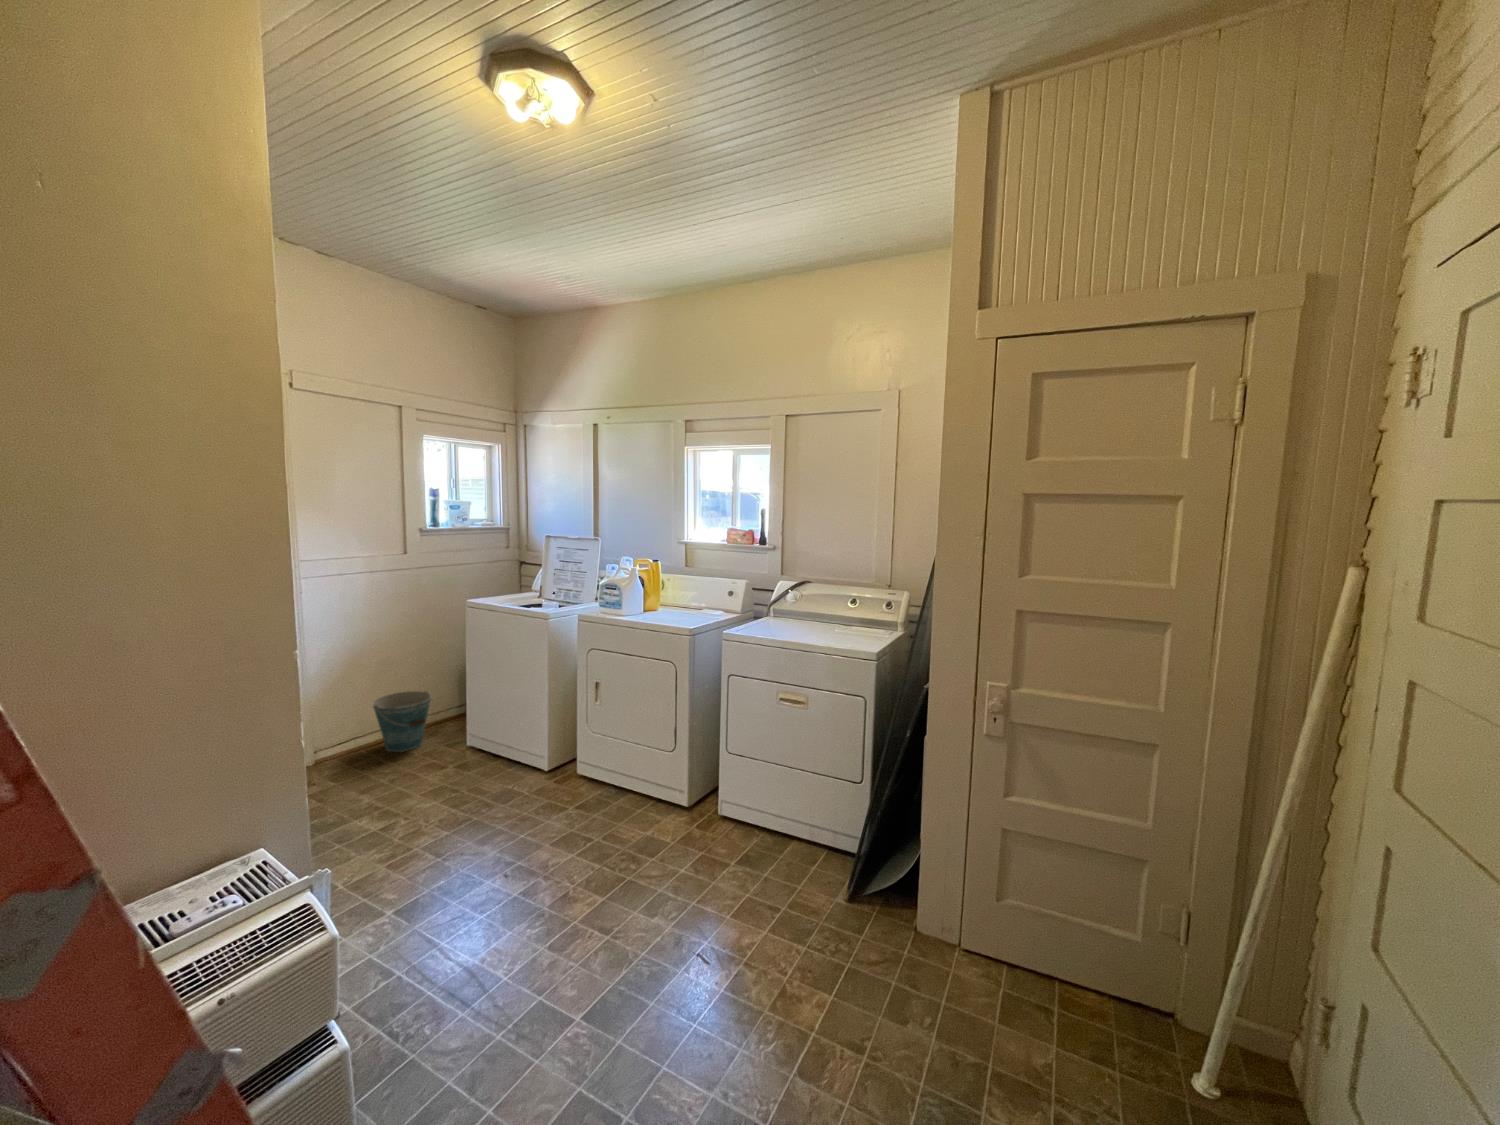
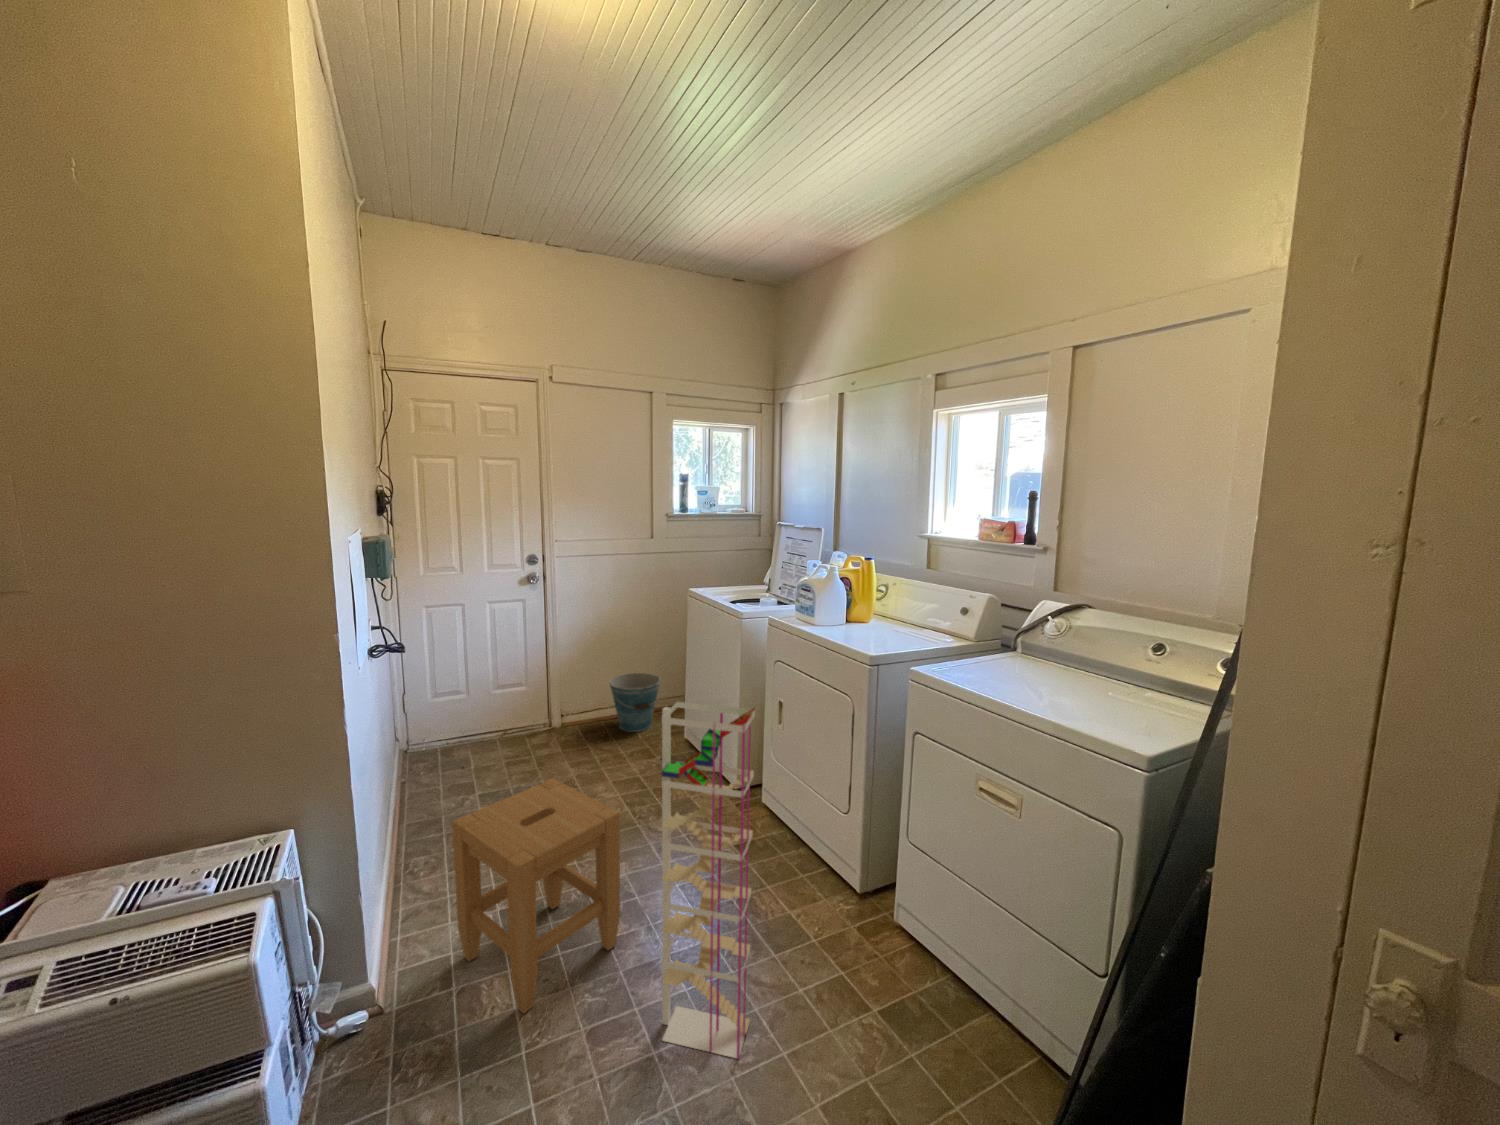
shelving unit: none [604,665,674,927] -> present [662,702,755,1059]
stool: none [379,775,533,961] -> present [452,779,620,1013]

